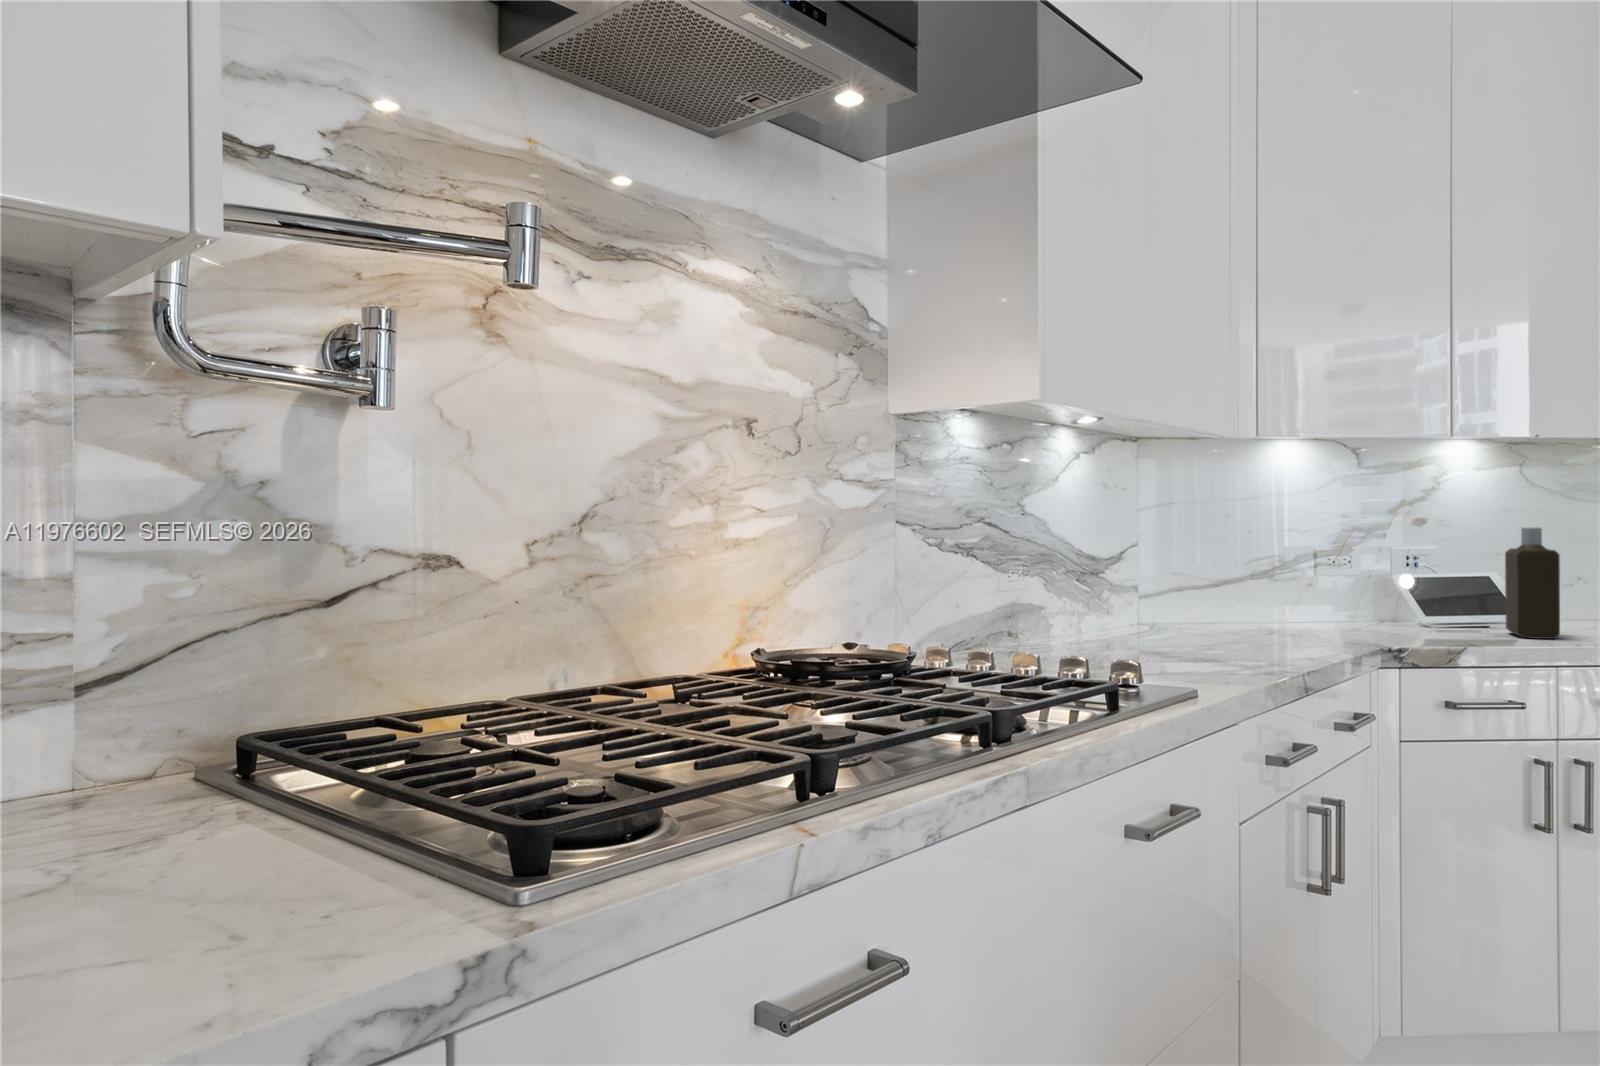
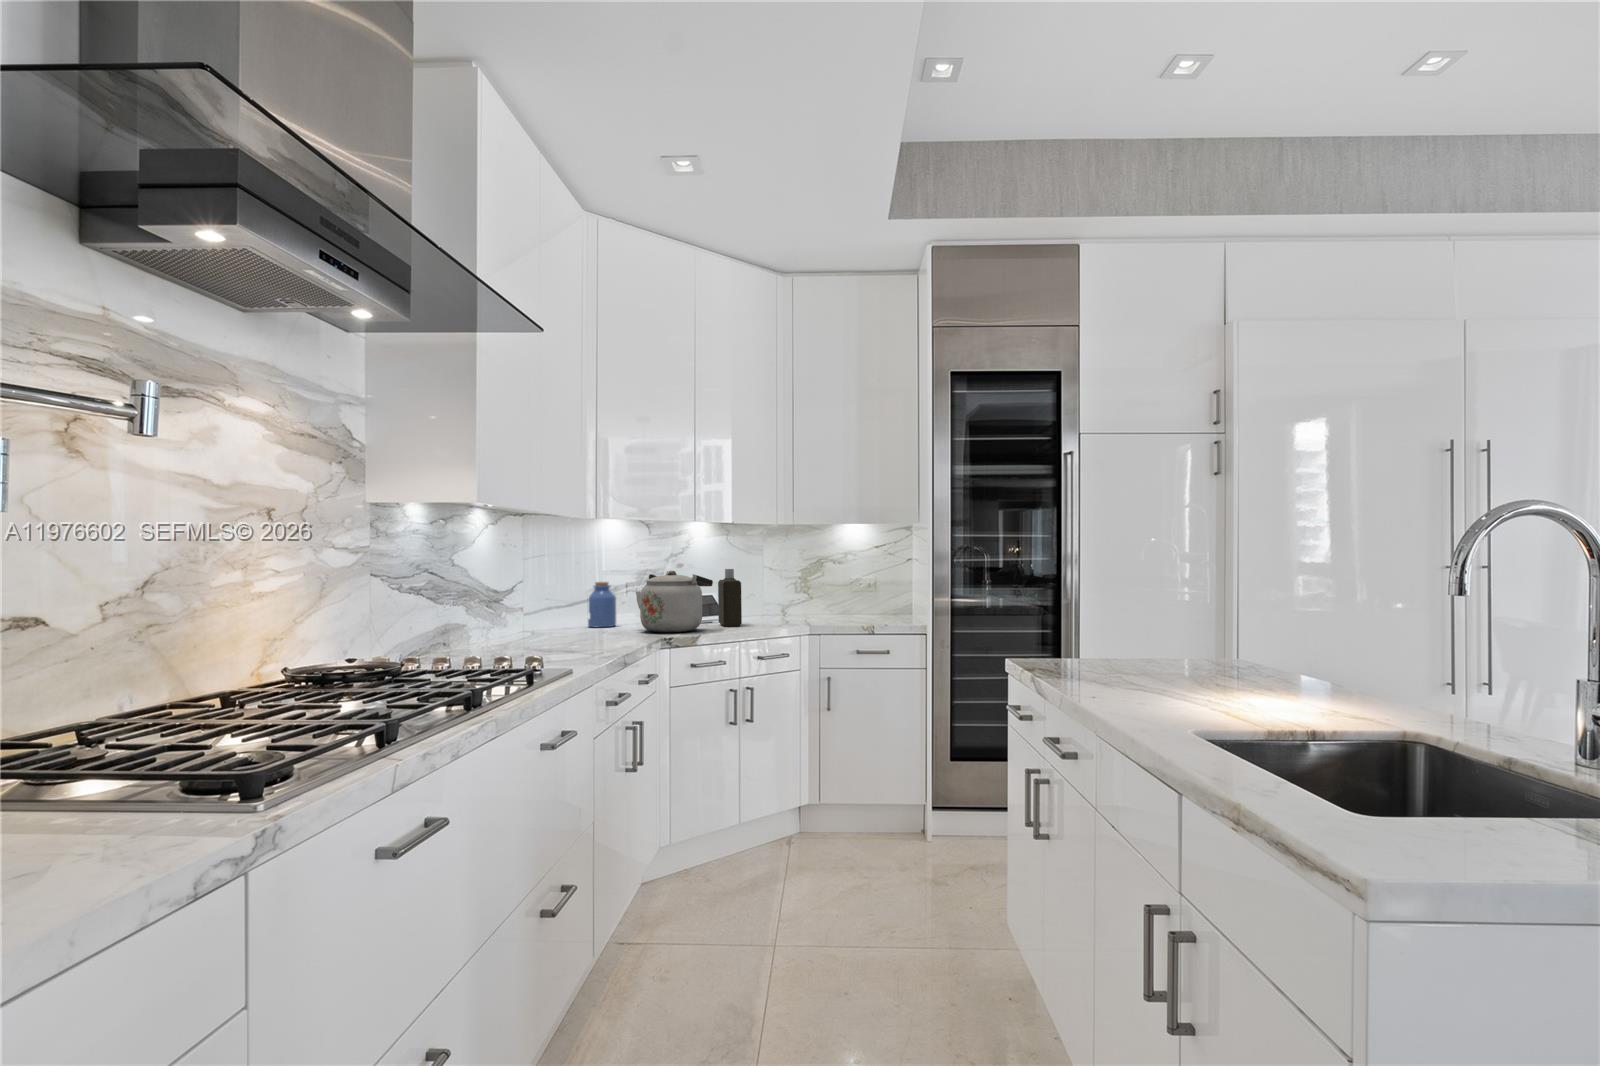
kettle: none [1333,528,1494,640] -> present [636,571,713,633]
jar: none [1247,548,1298,624] -> present [588,582,616,628]

